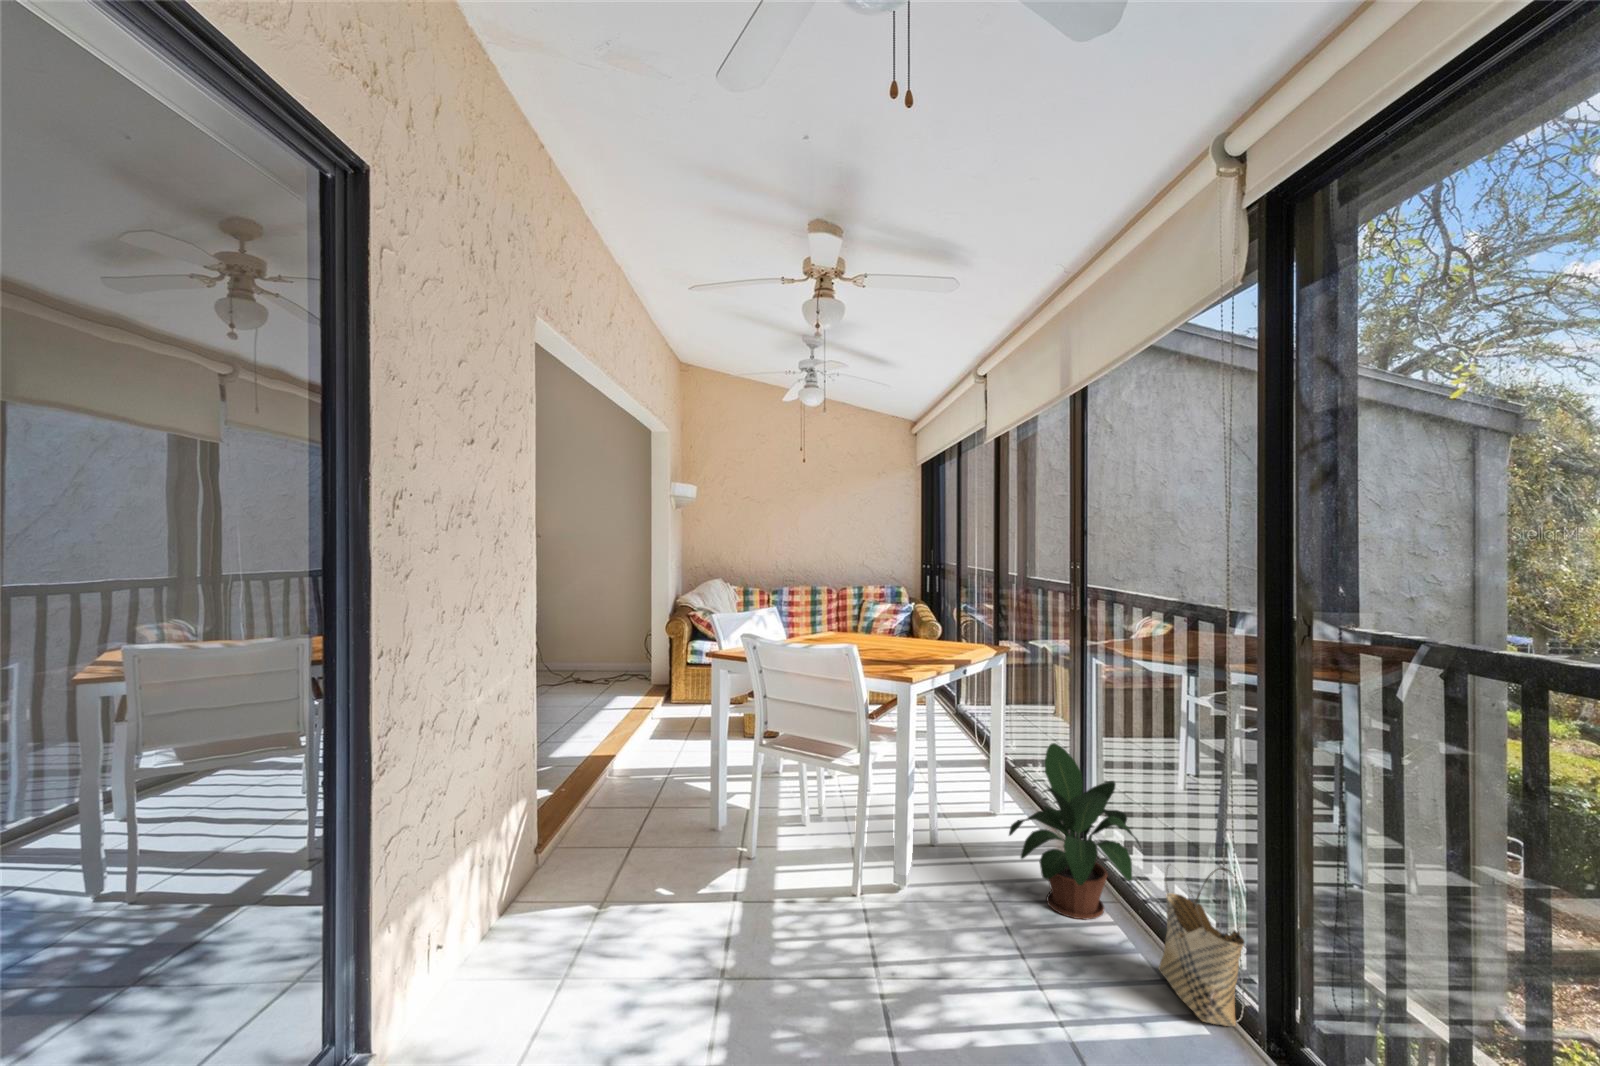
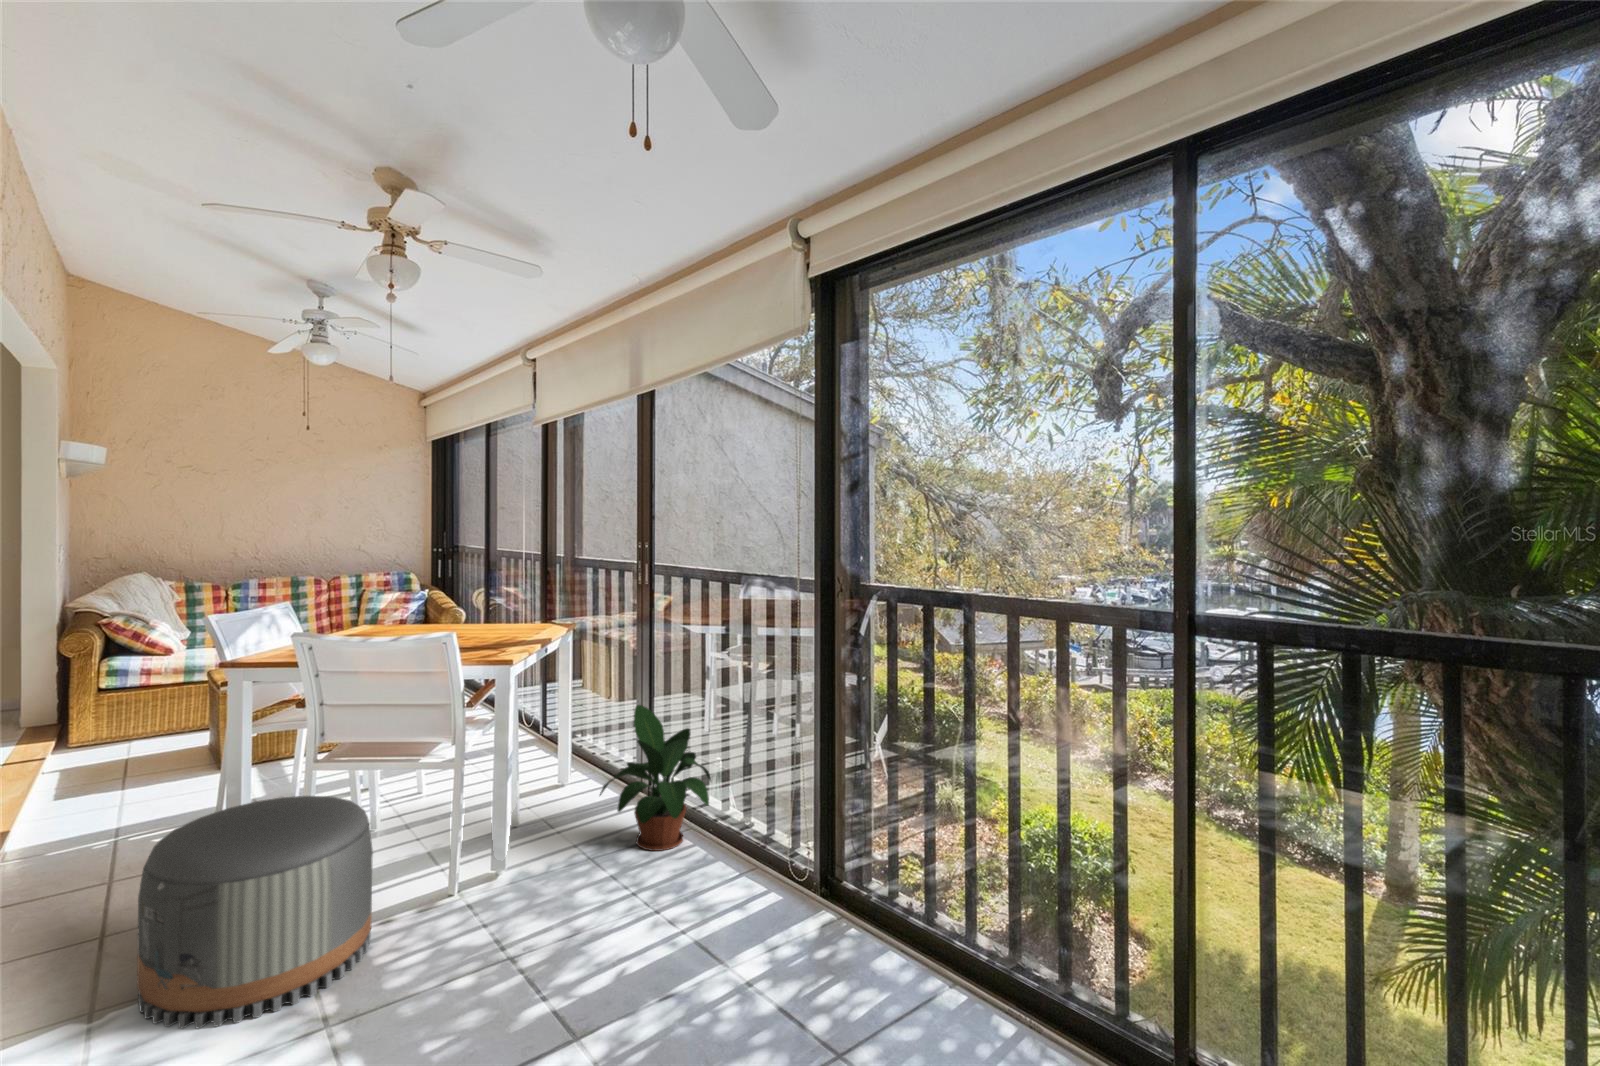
pouf: none [627,768,783,947] -> present [137,796,373,1028]
woven basket: present [1159,865,1244,1026] -> none [738,774,802,891]

